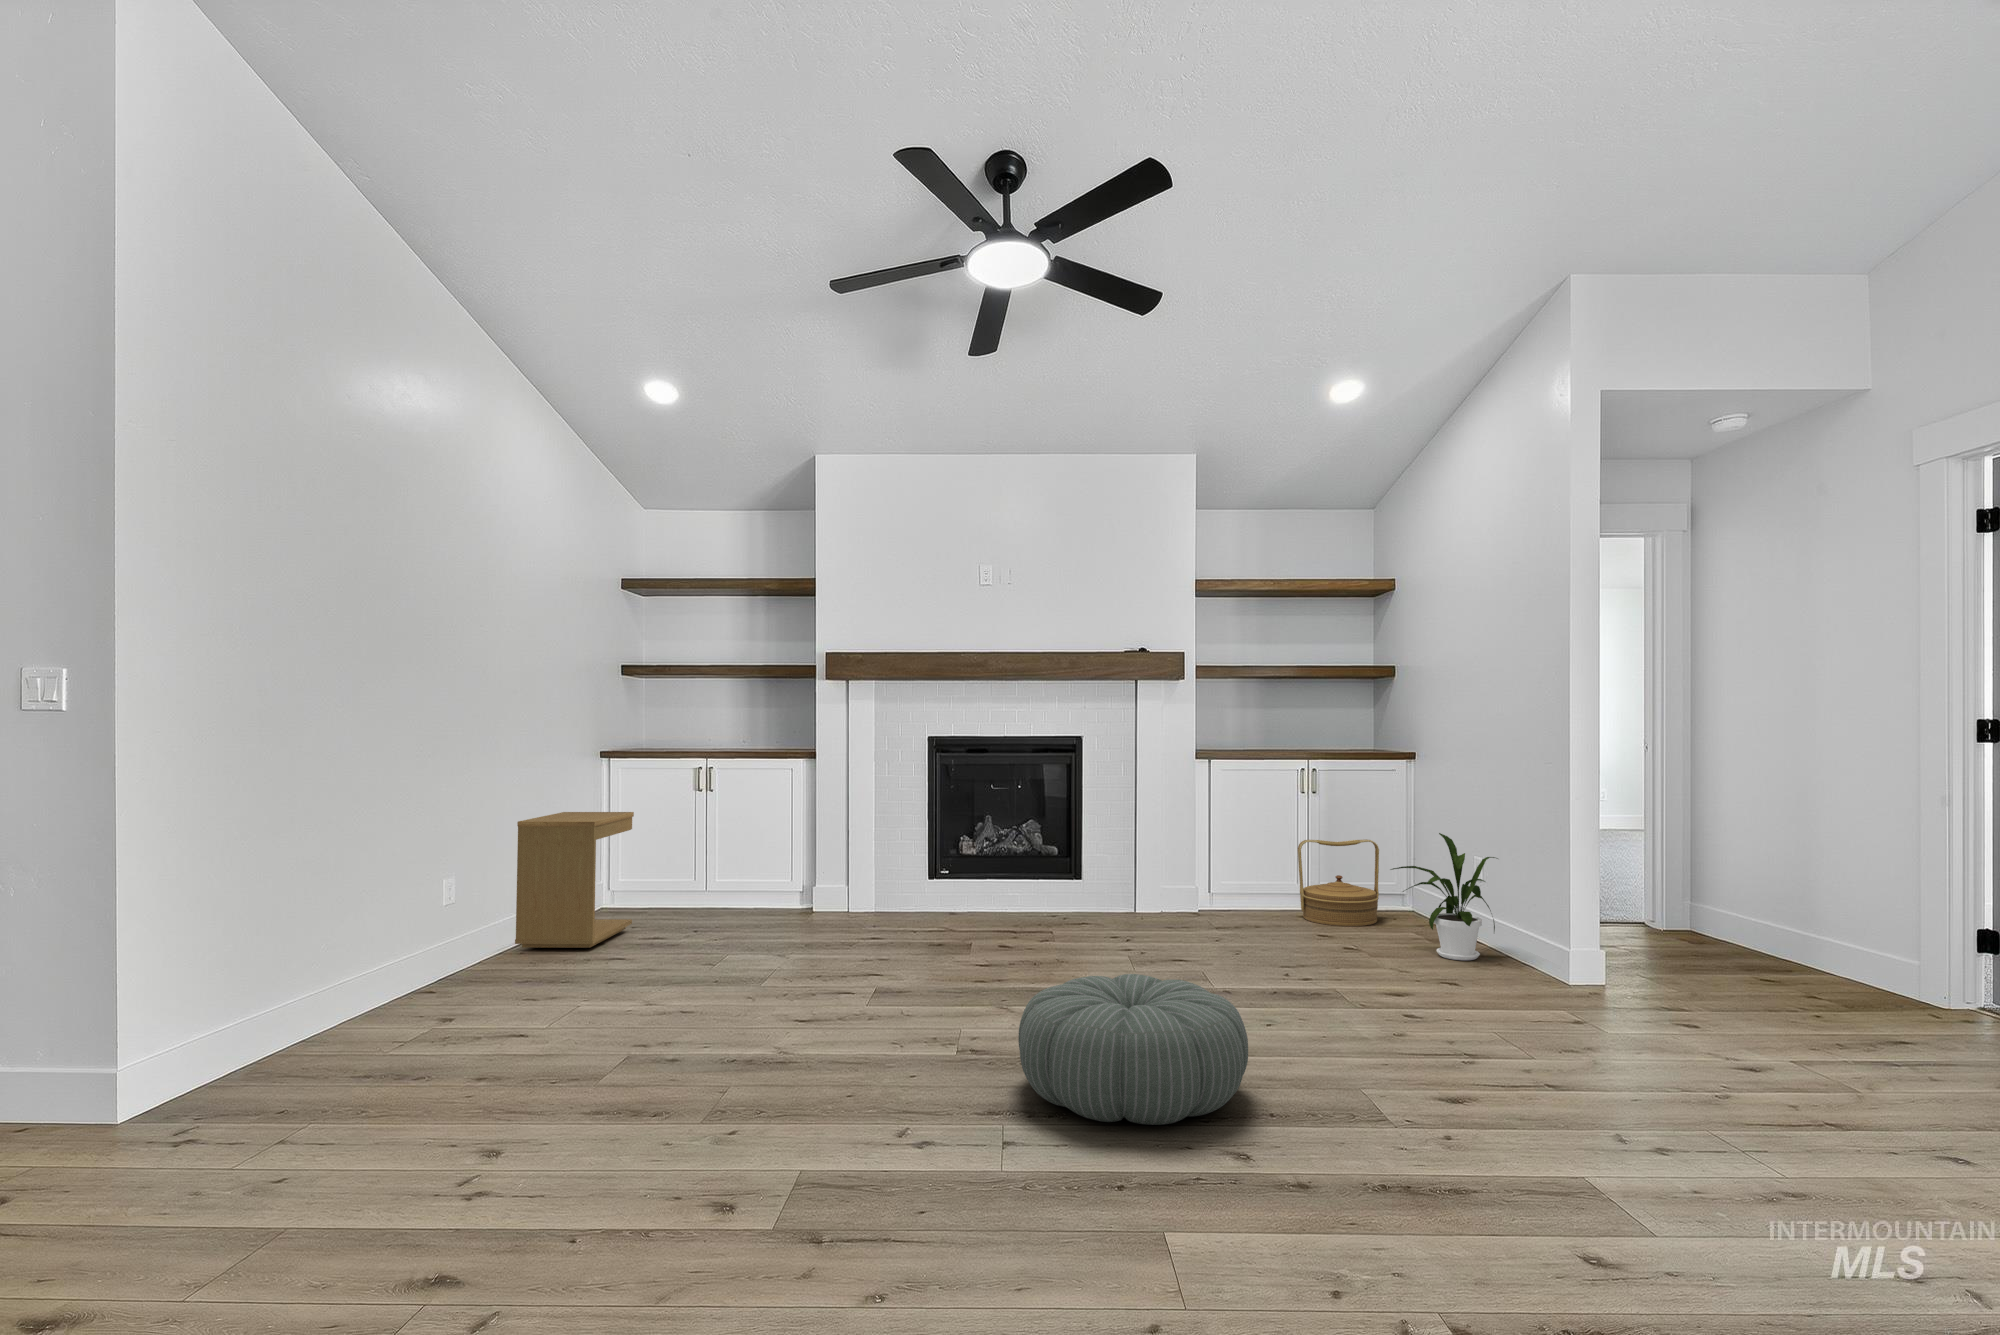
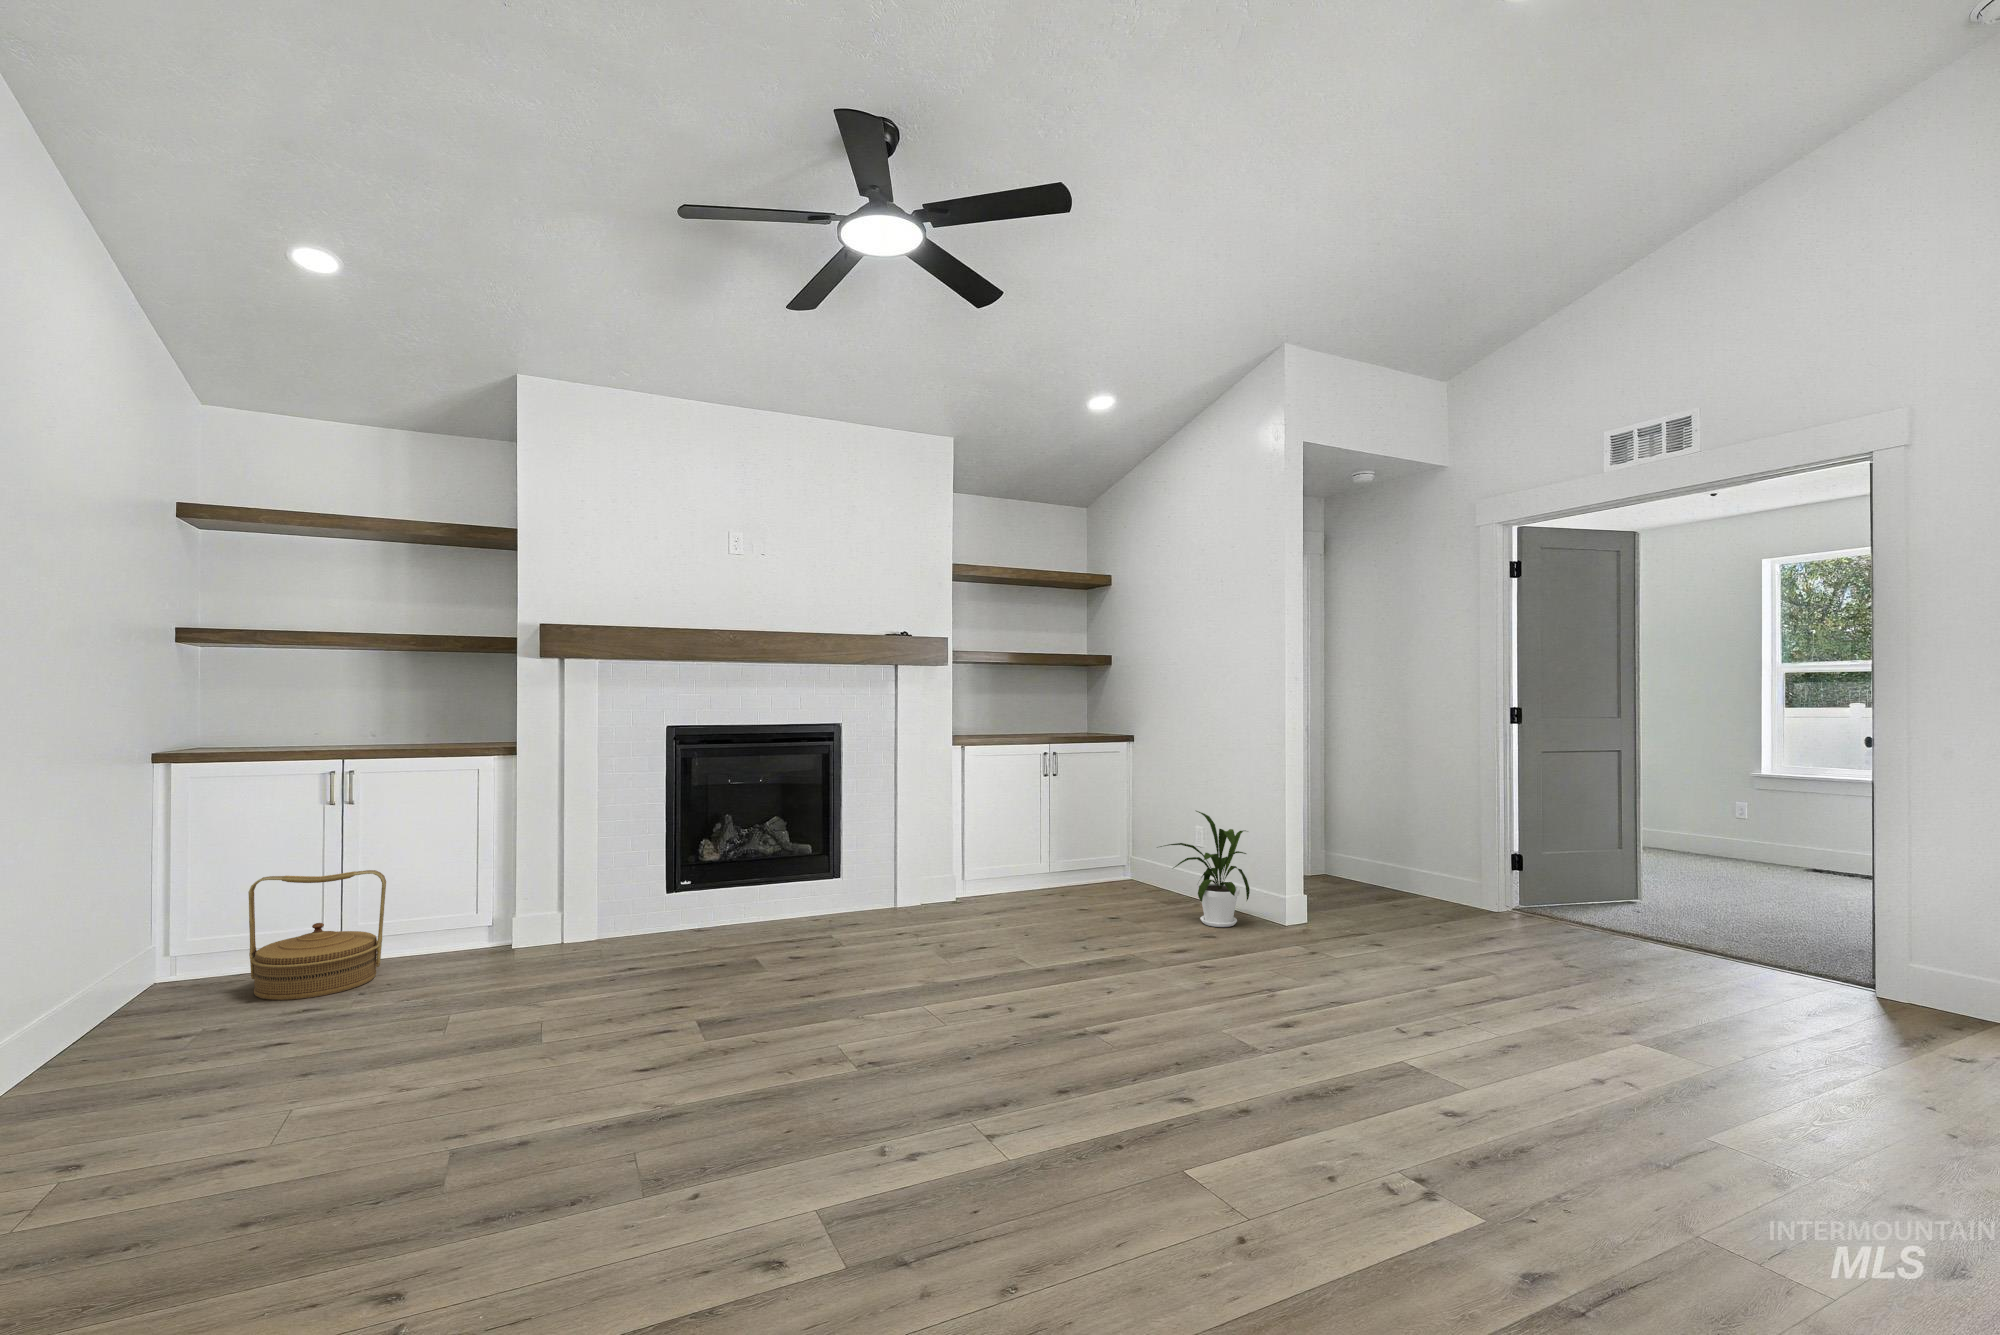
side table: present [515,812,634,949] -> none [23,844,240,1078]
woven basket: present [1298,839,1379,926] -> present [248,870,386,1000]
pouf: present [1018,974,1248,1125] -> none [1010,1008,1282,1208]

